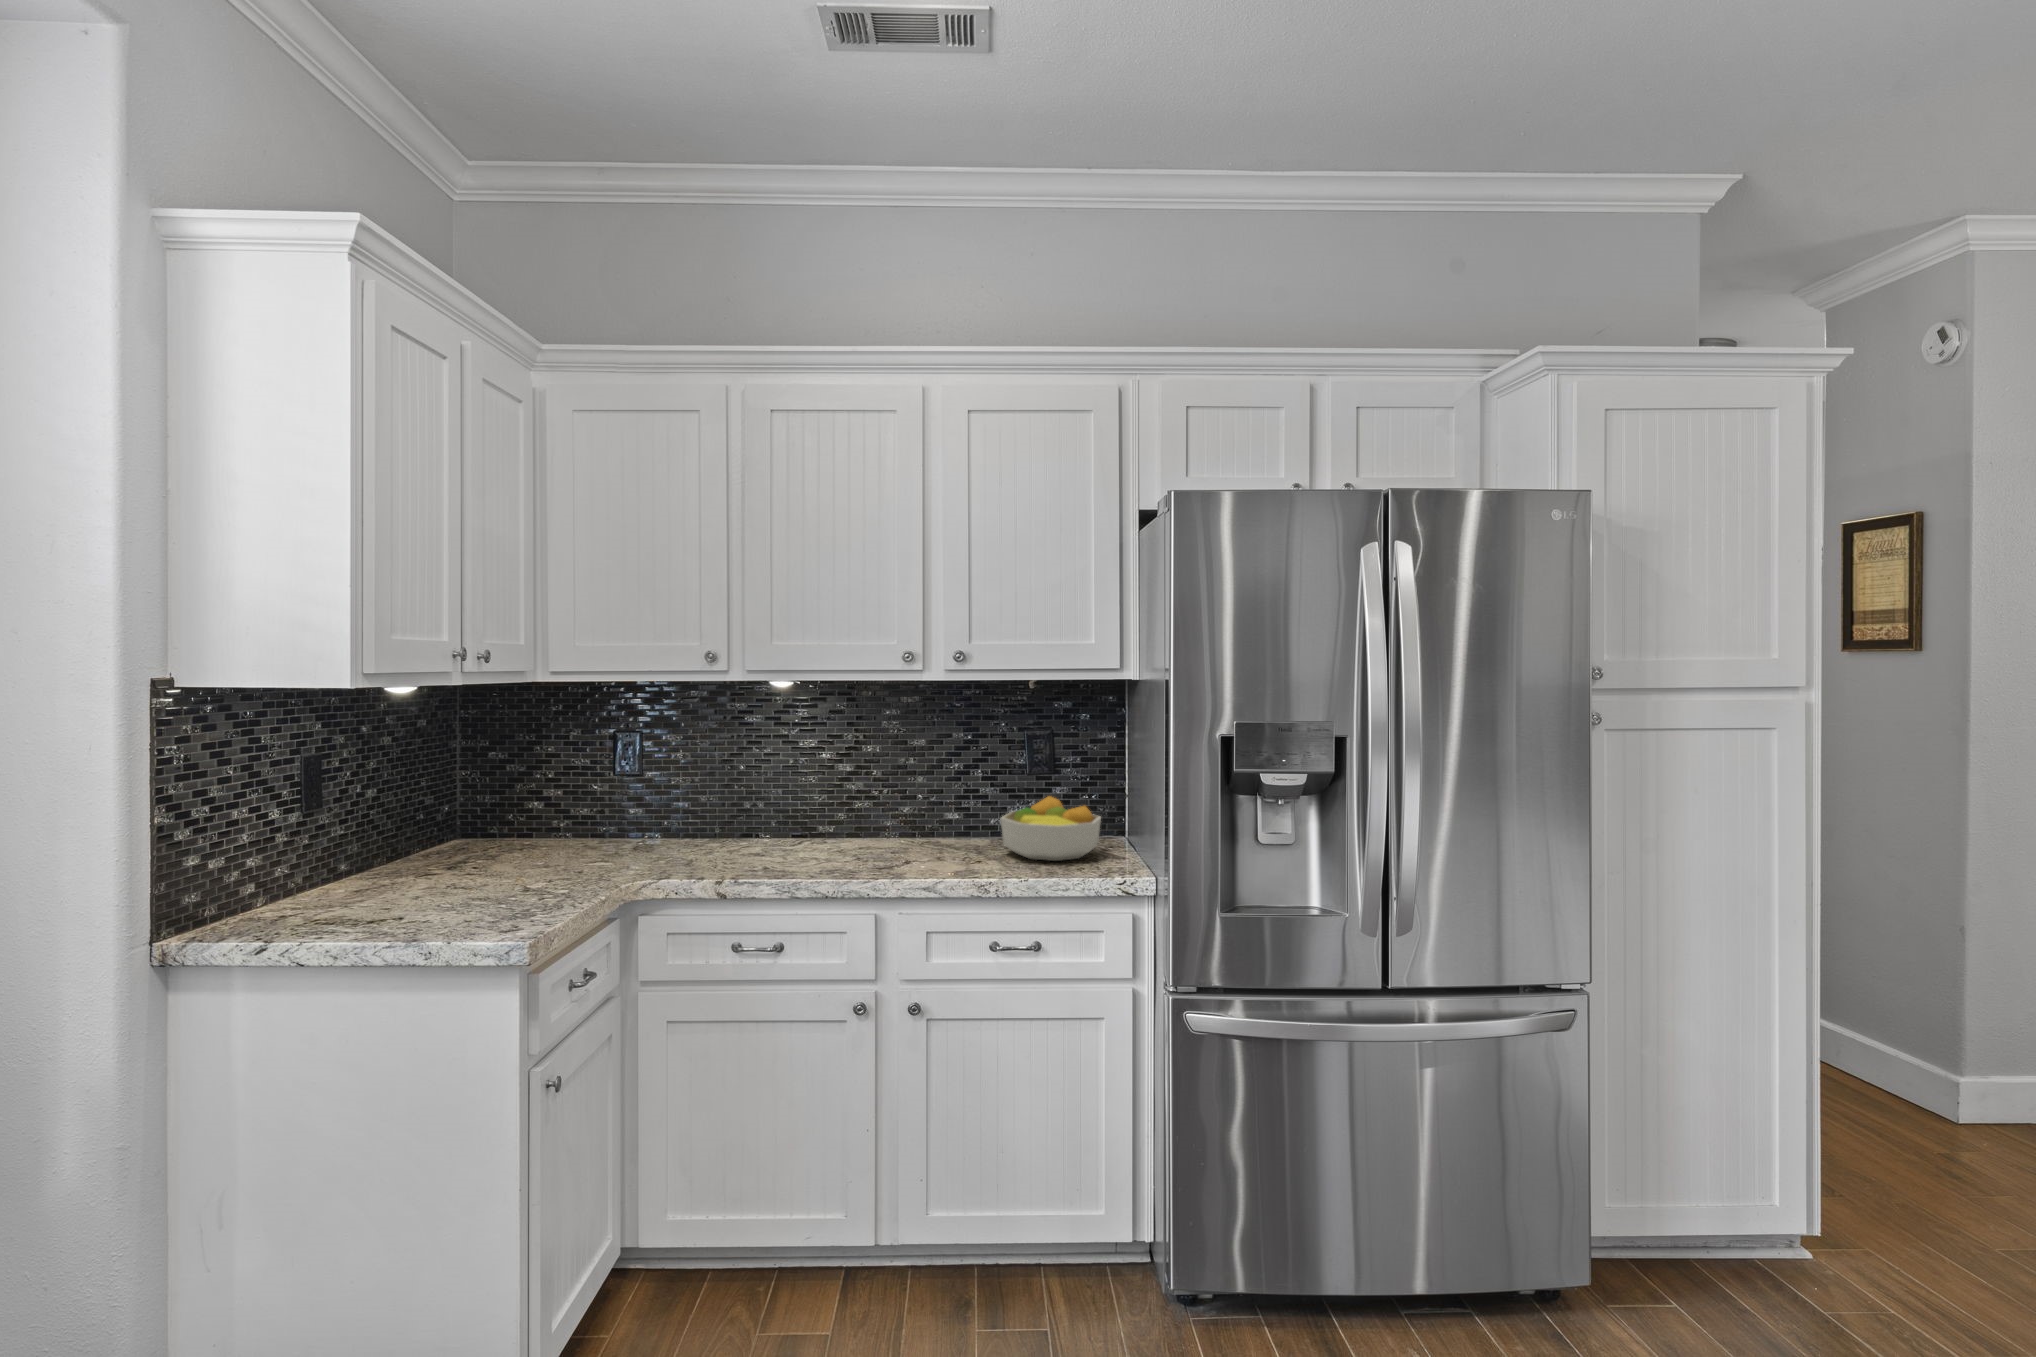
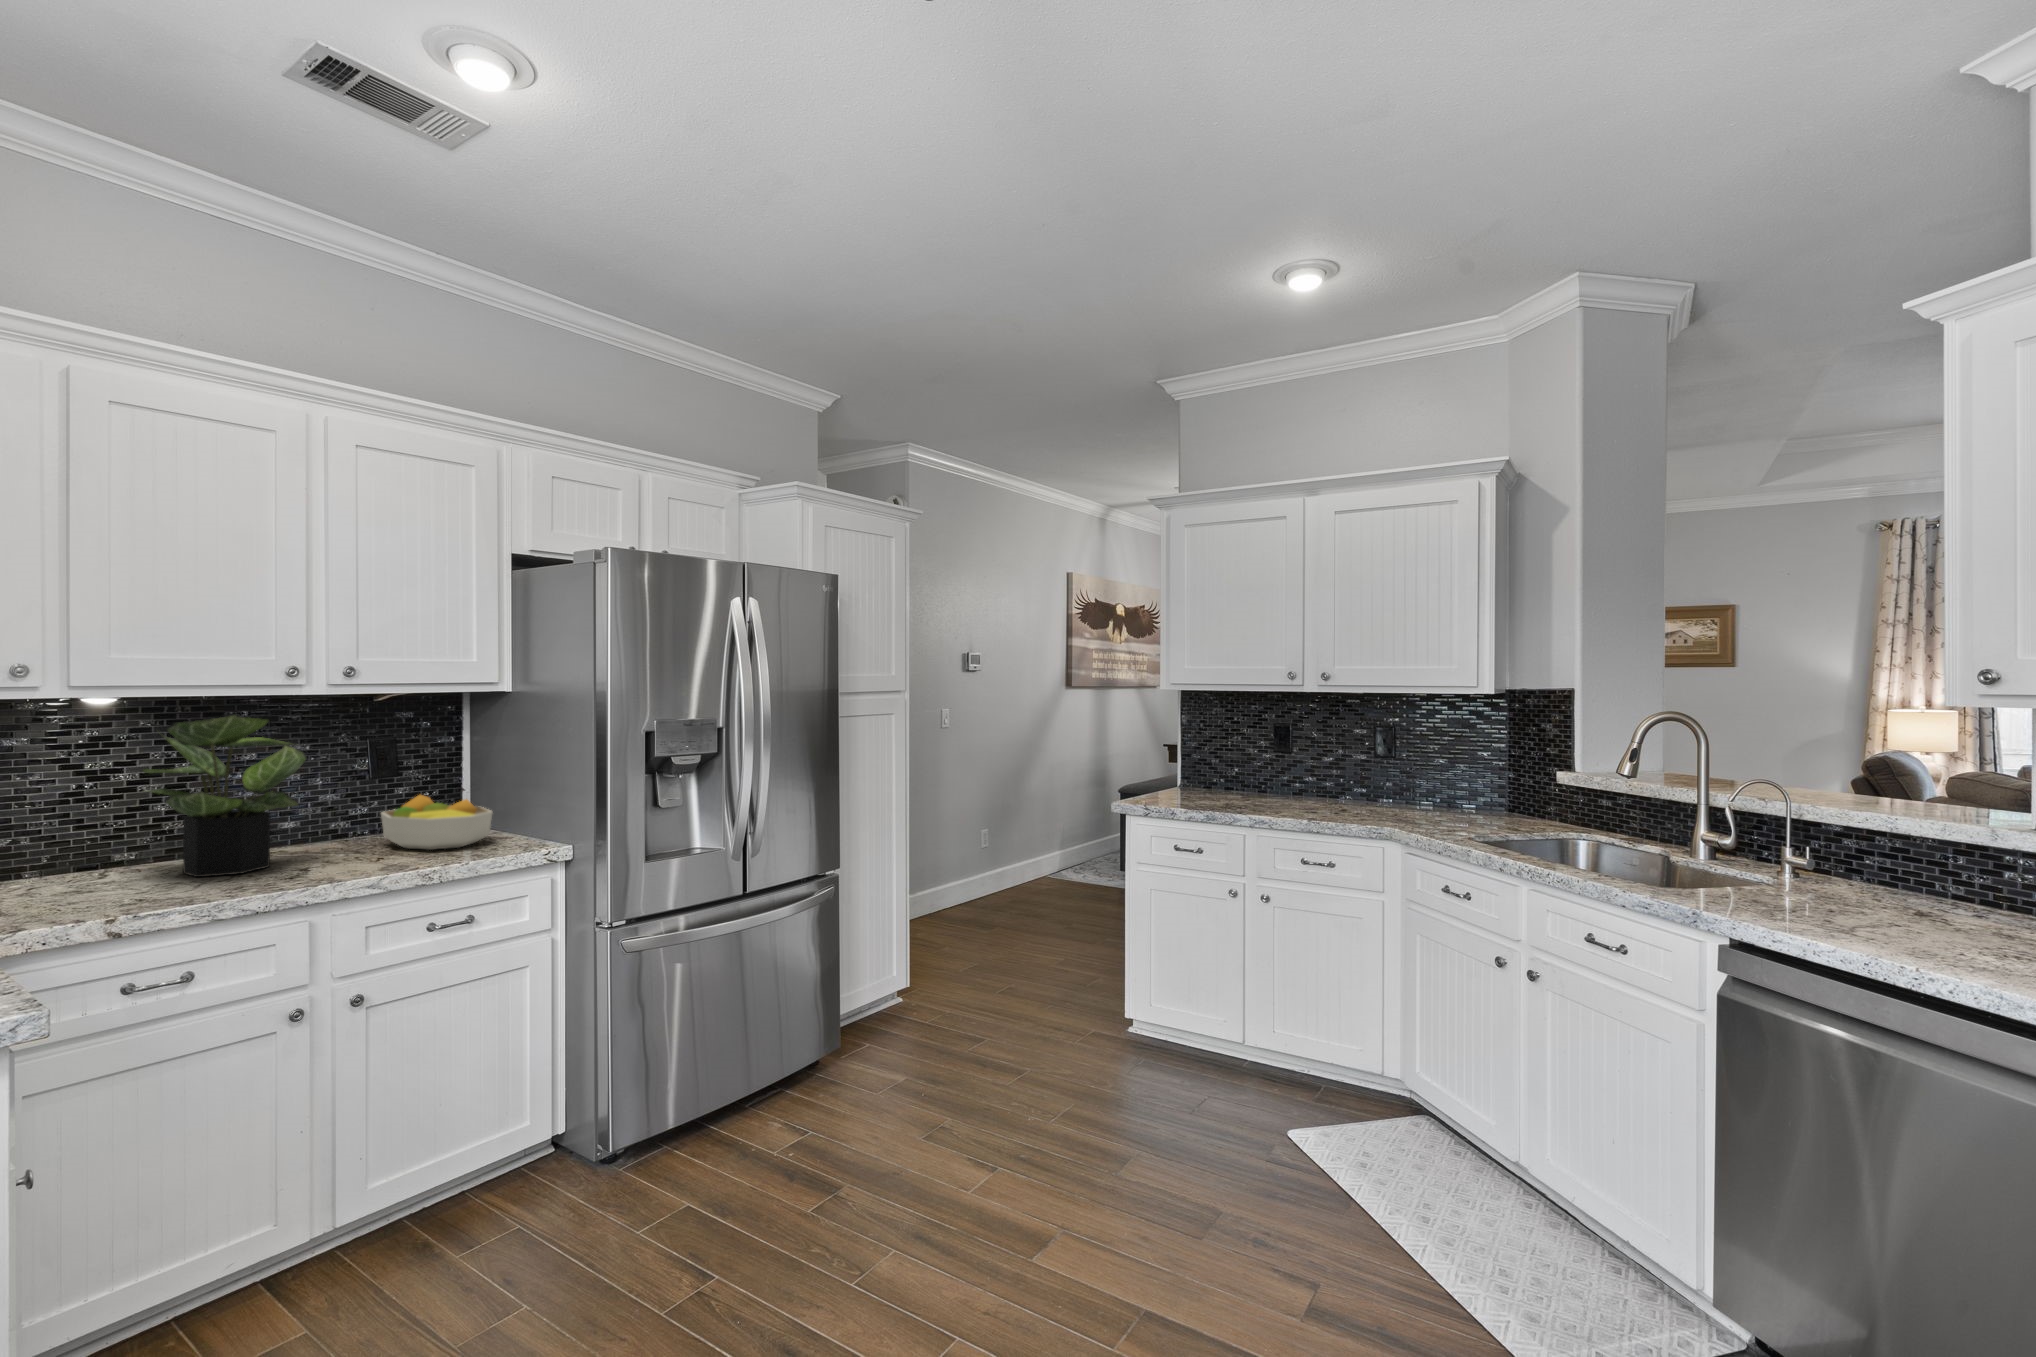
potted plant: none [802,699,932,858] -> present [142,714,307,877]

